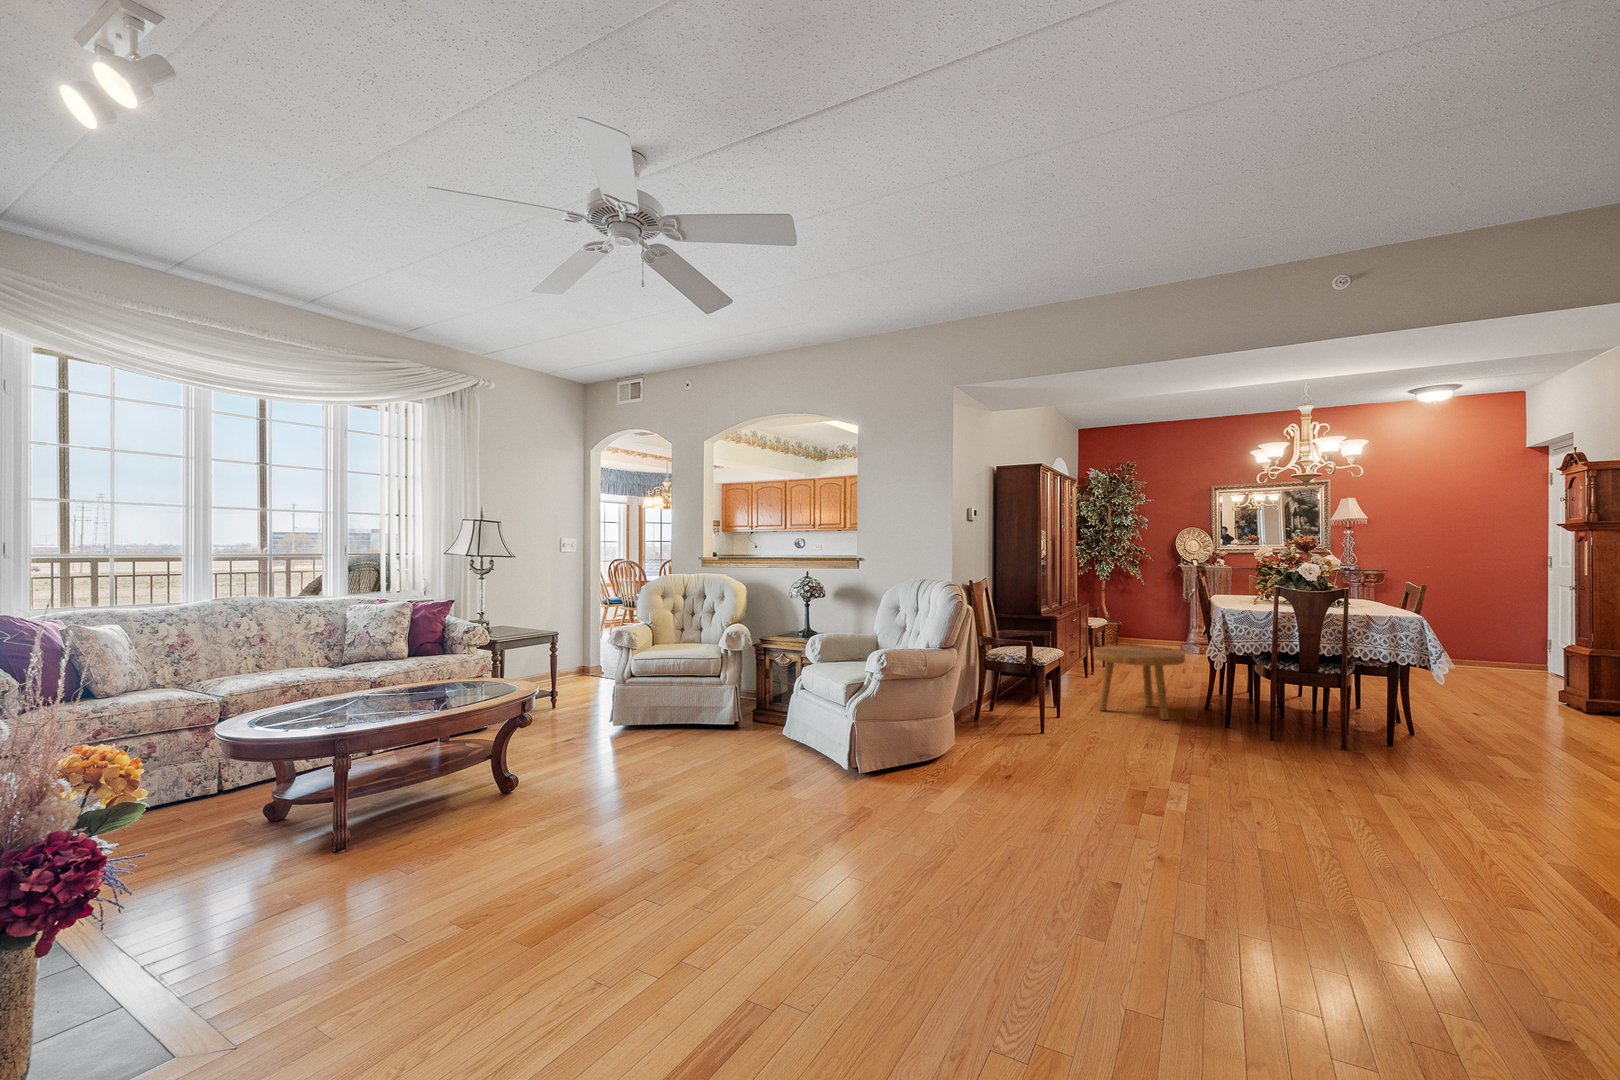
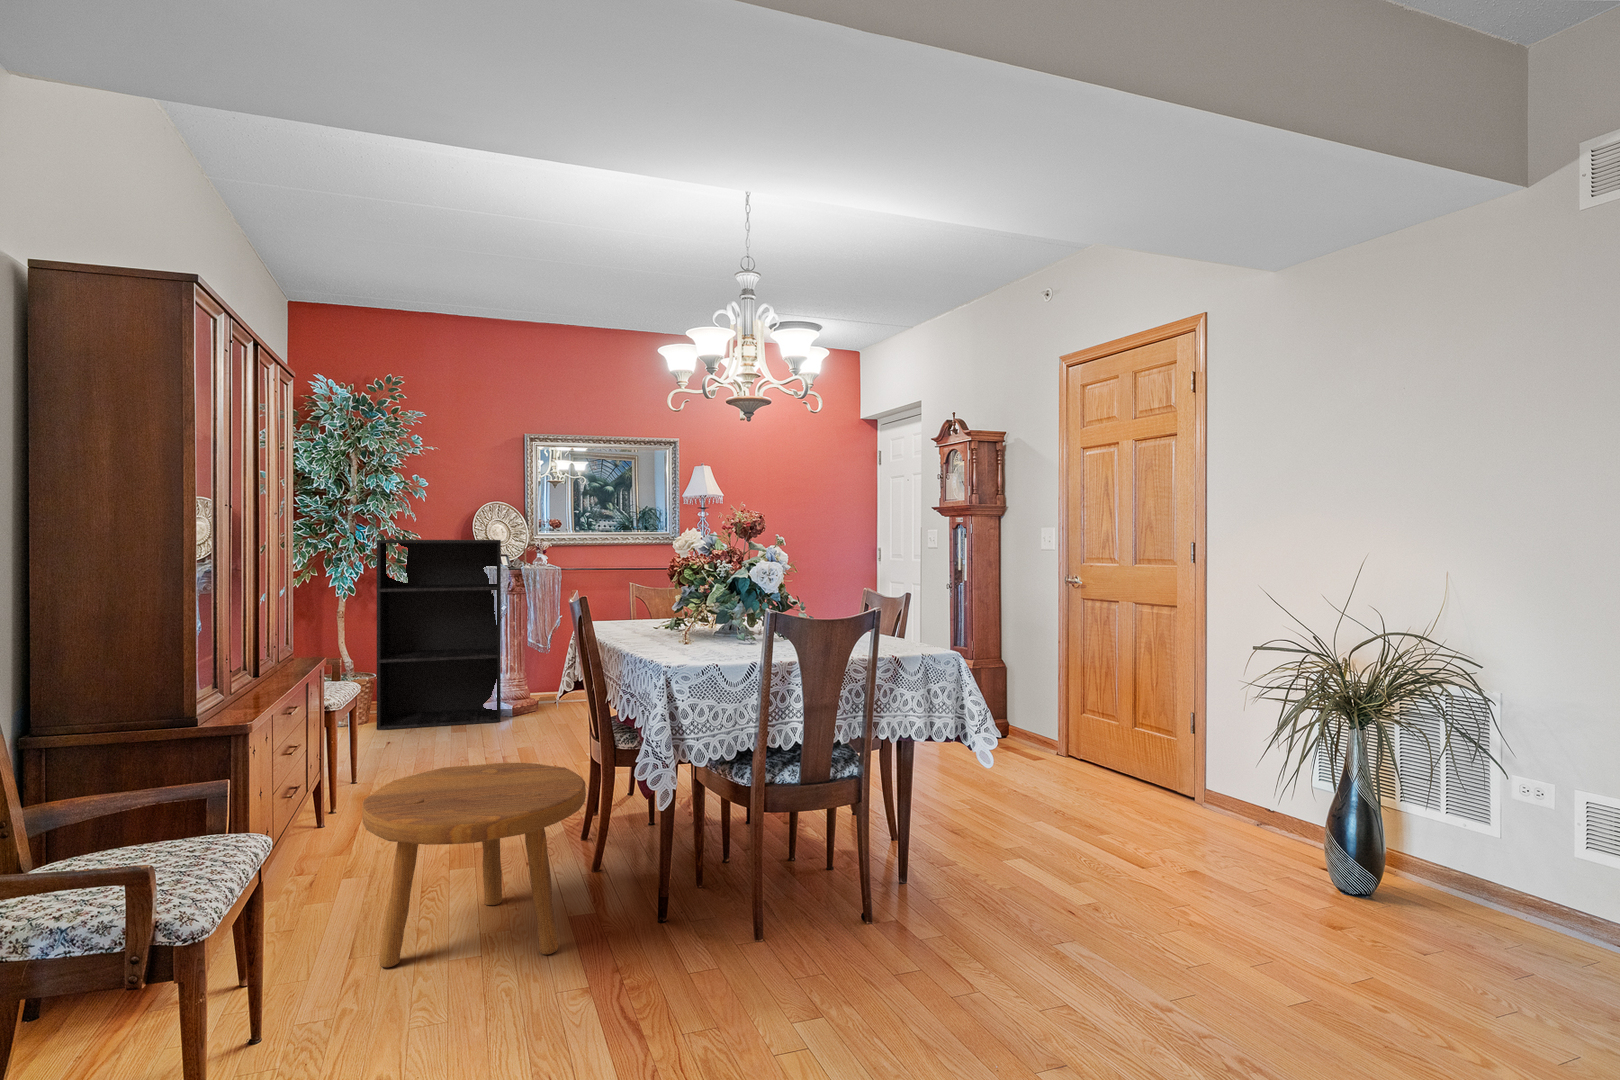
bookshelf: none [1120,550,1194,657] -> present [377,540,501,730]

